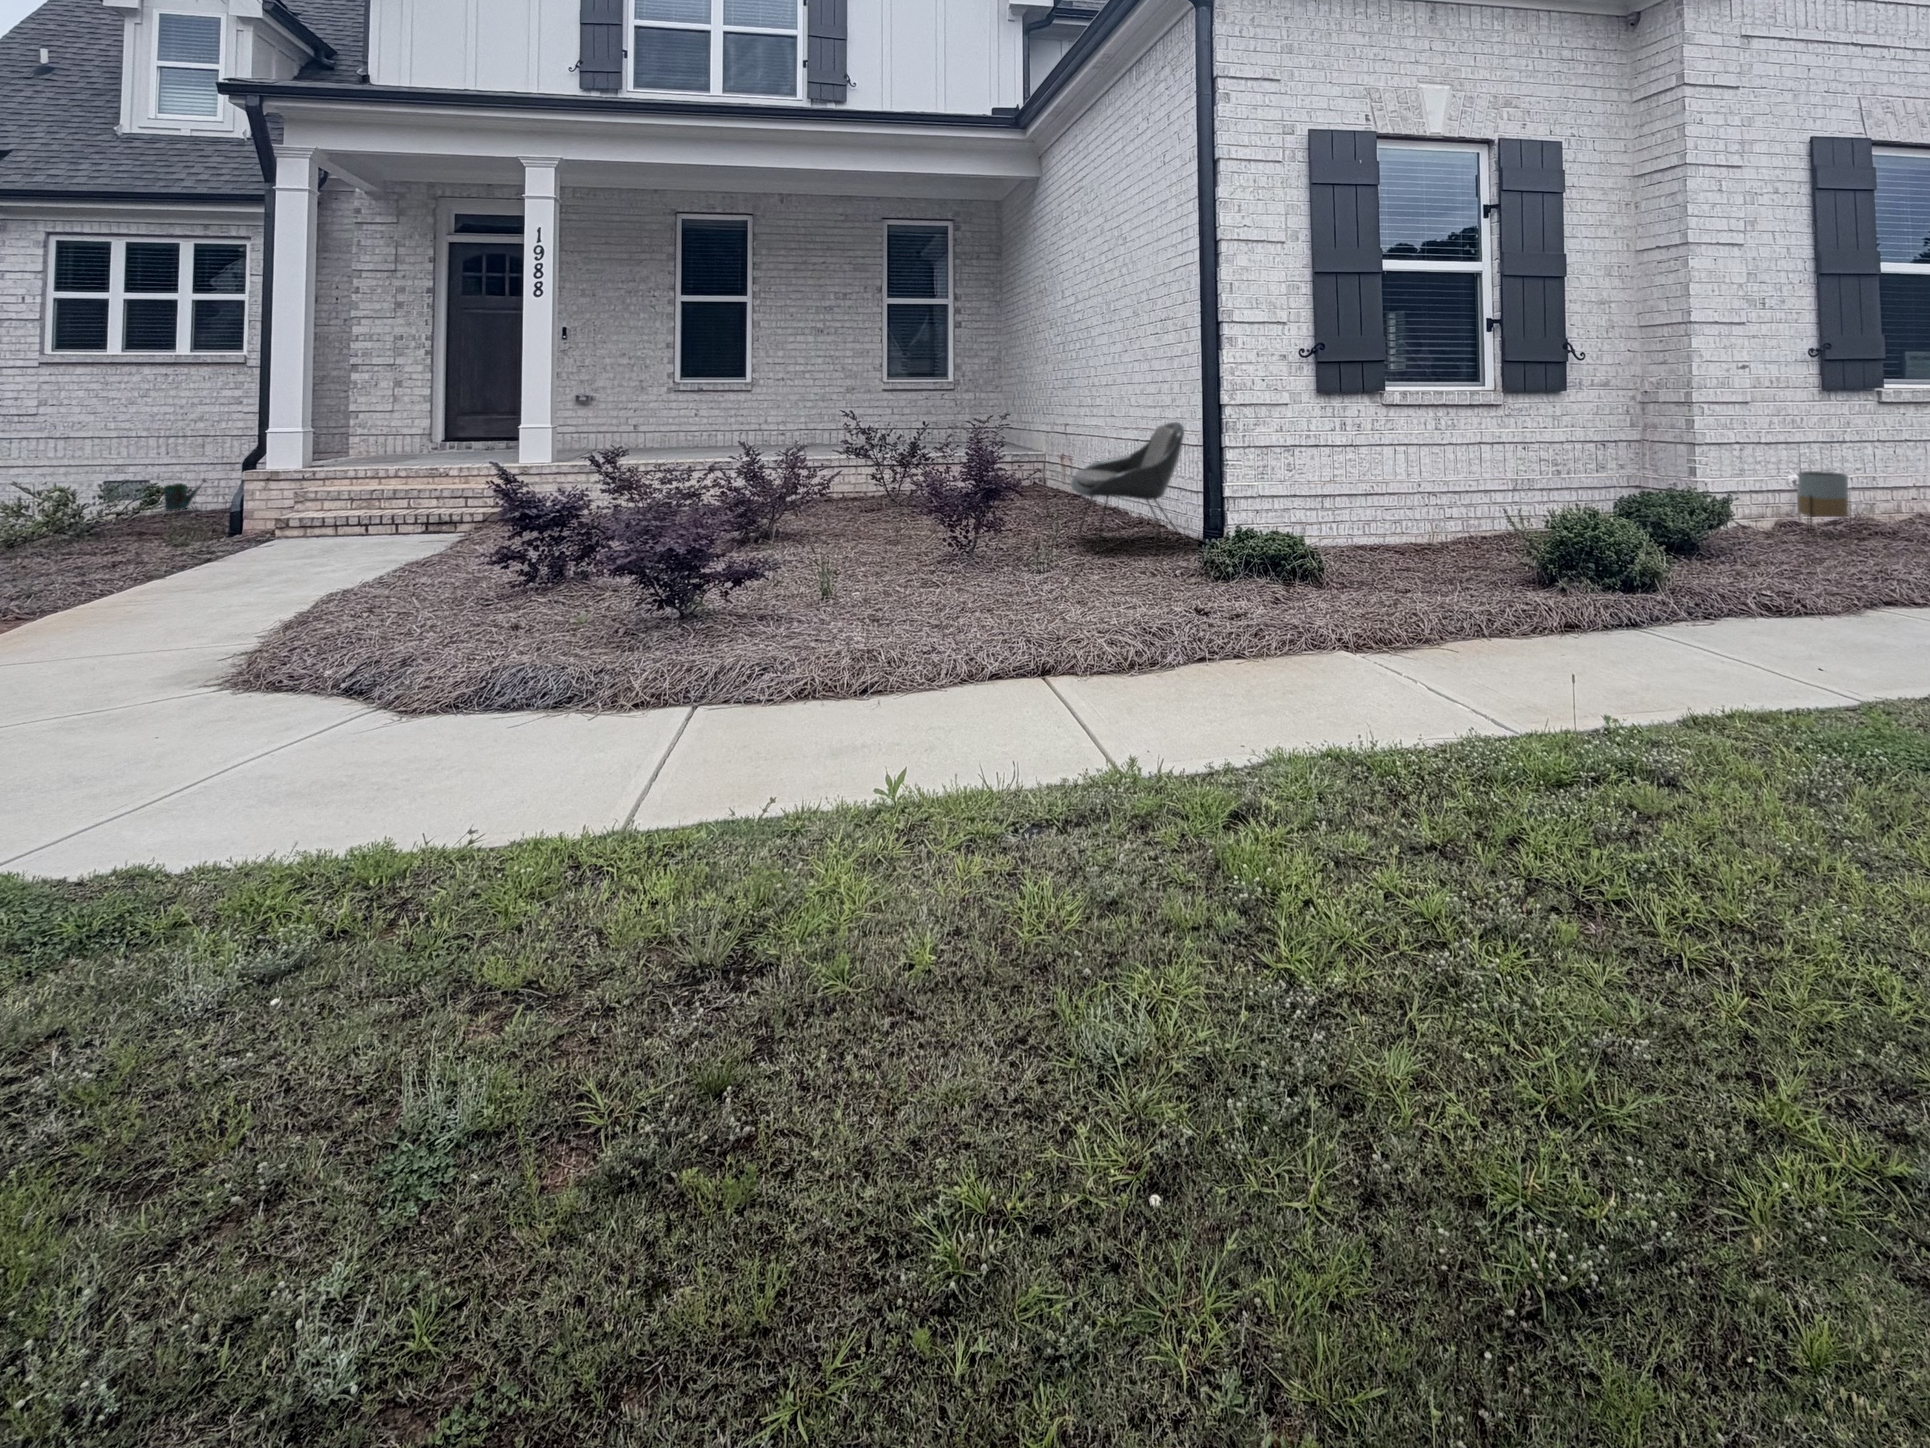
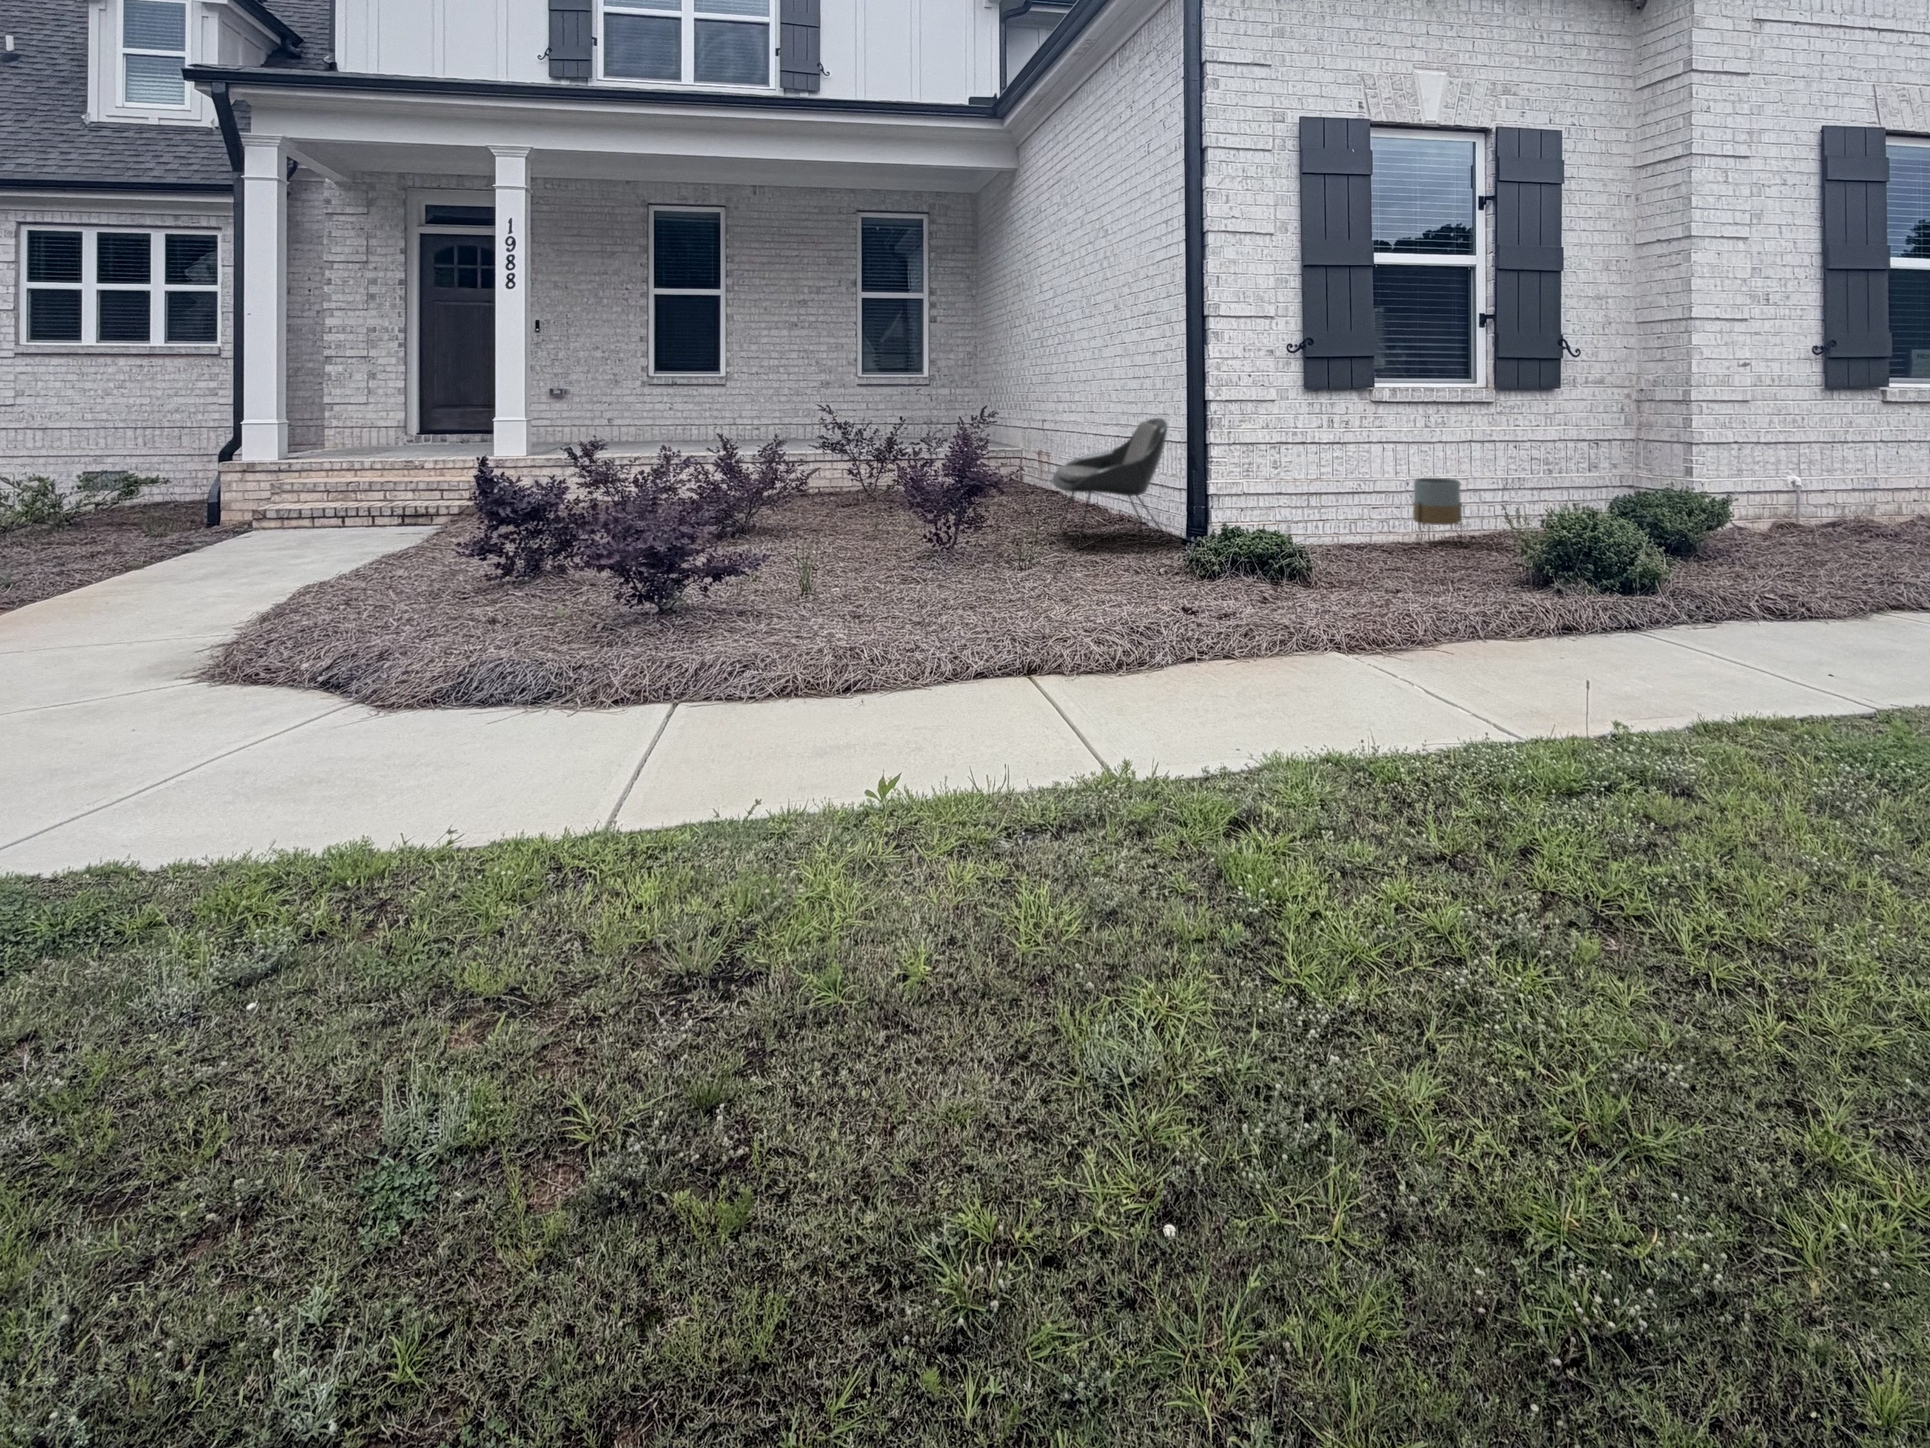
planter: present [1798,471,1851,532] -> present [1413,478,1462,533]
watering can: present [164,479,207,511] -> none [145,470,196,501]

